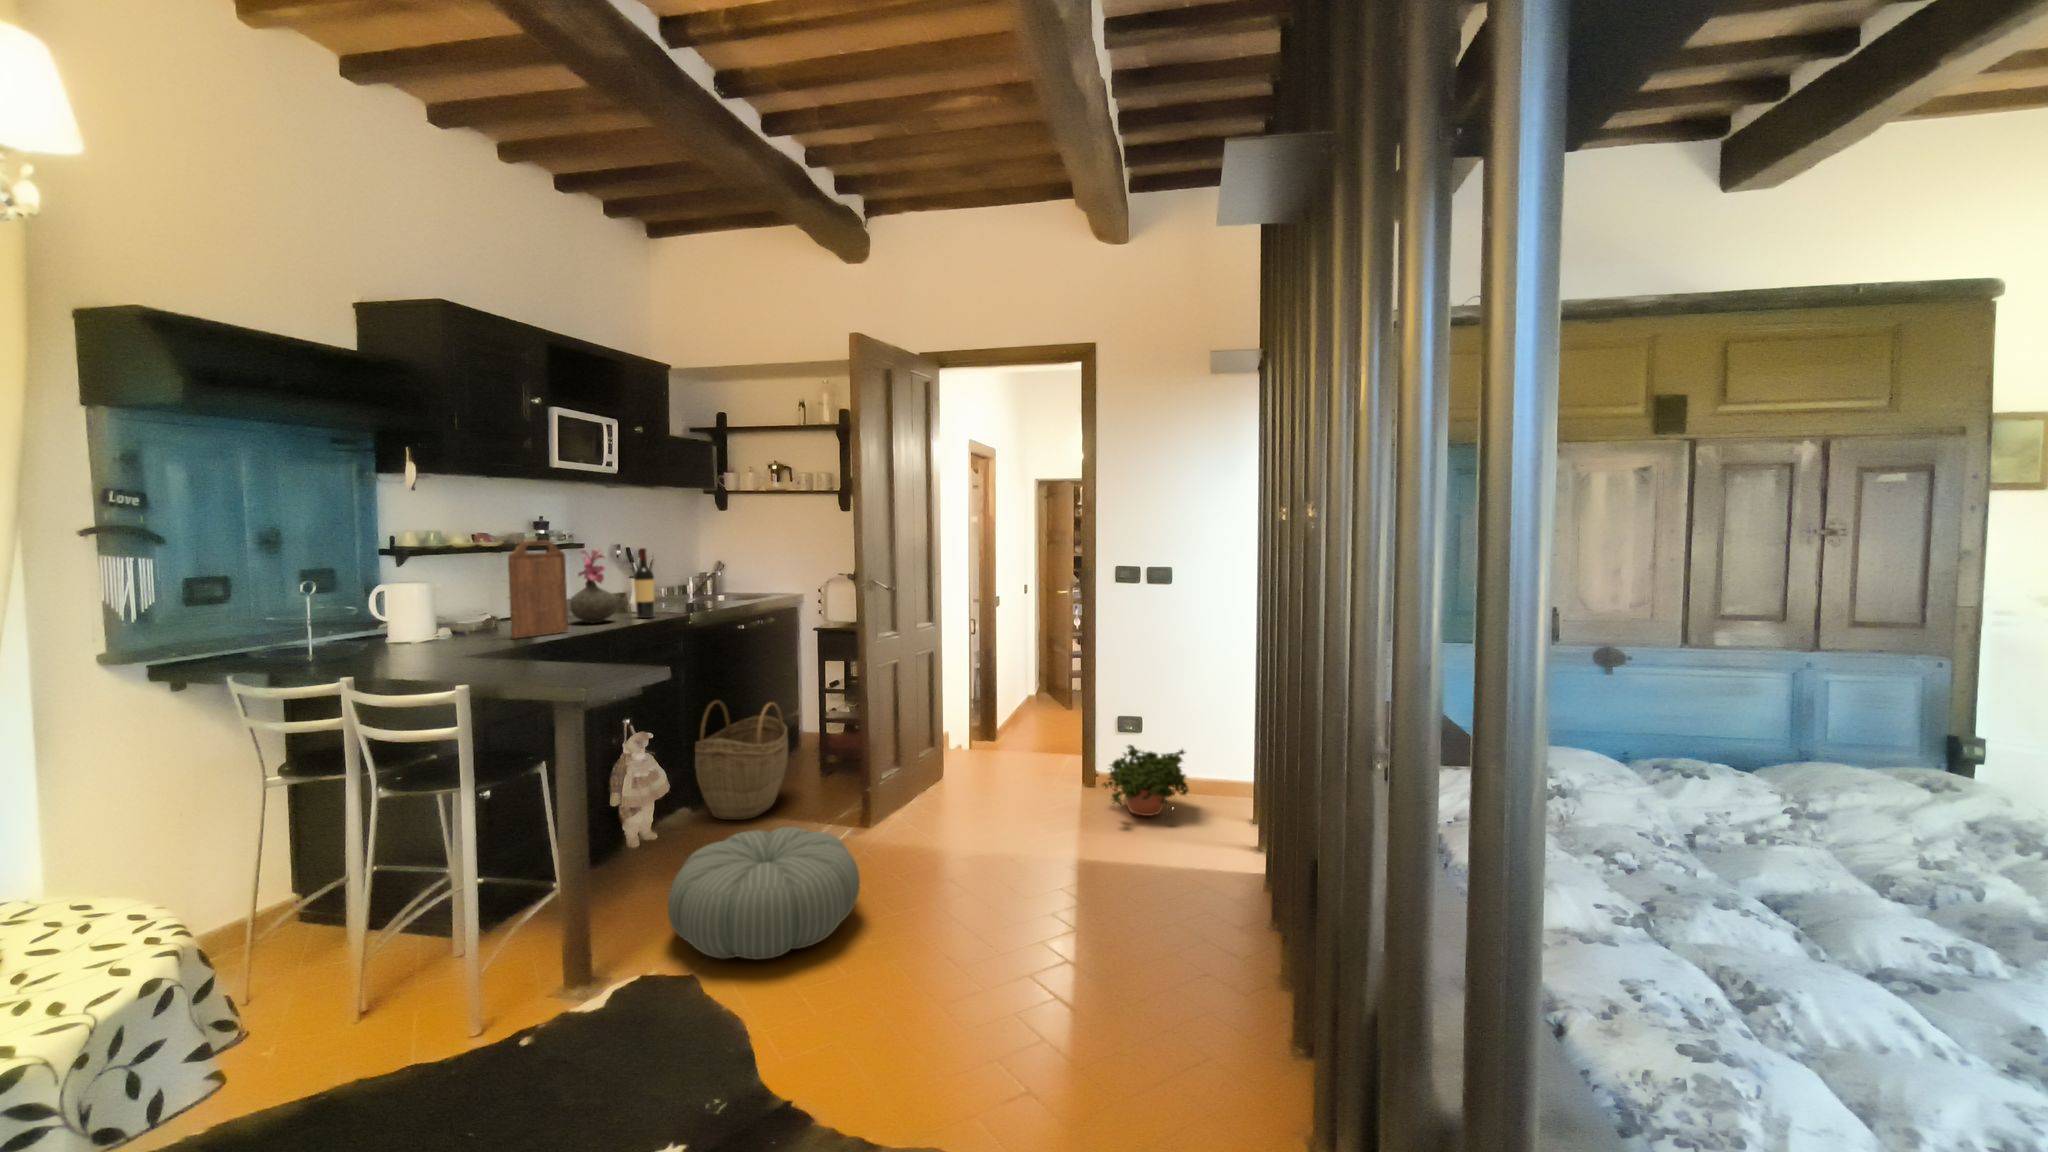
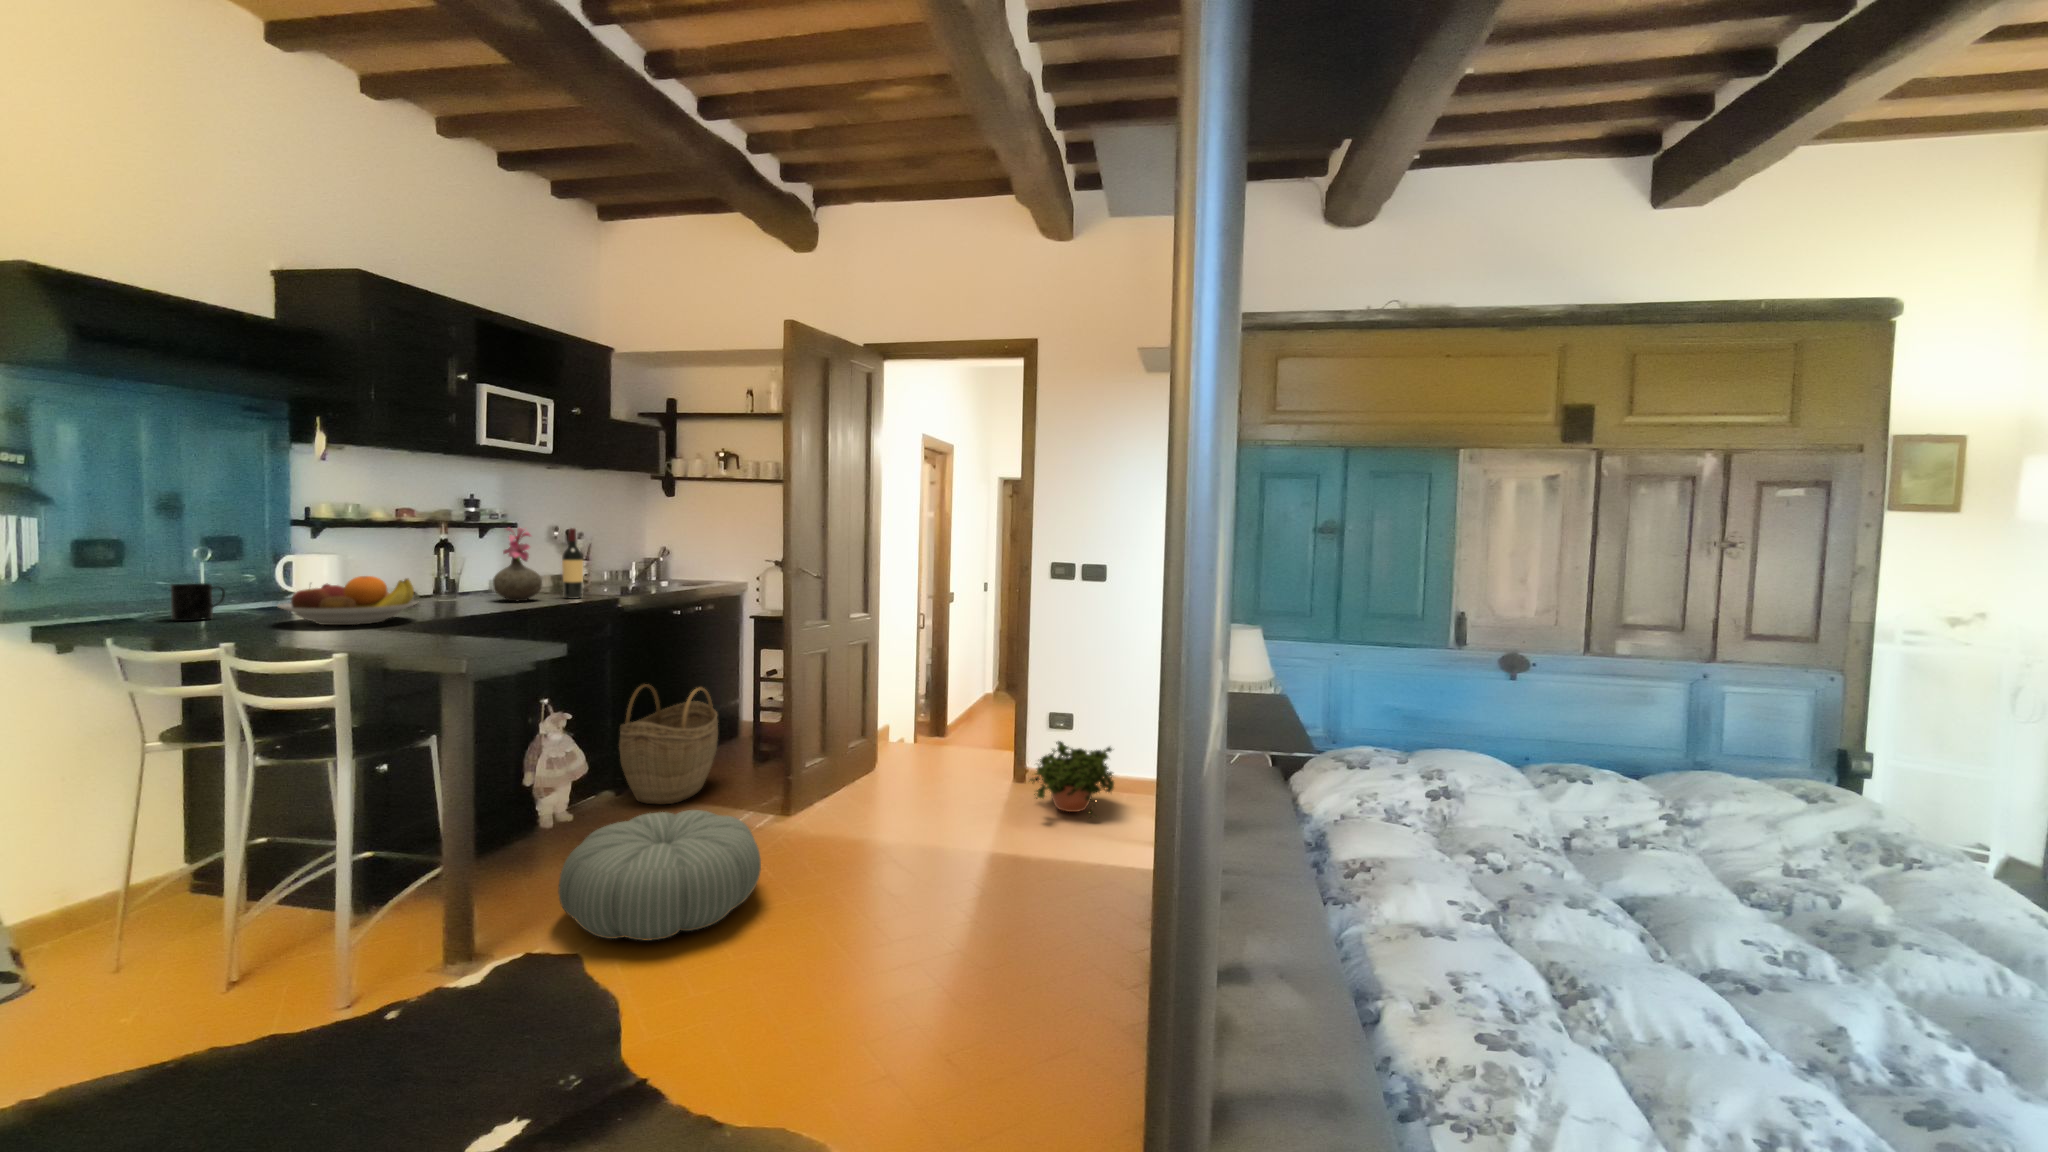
cutting board: present [508,540,568,638] -> none [422,514,485,612]
fruit bowl: none [381,607,513,657] -> present [278,576,417,625]
mug: none [276,619,326,657] -> present [171,583,225,621]

